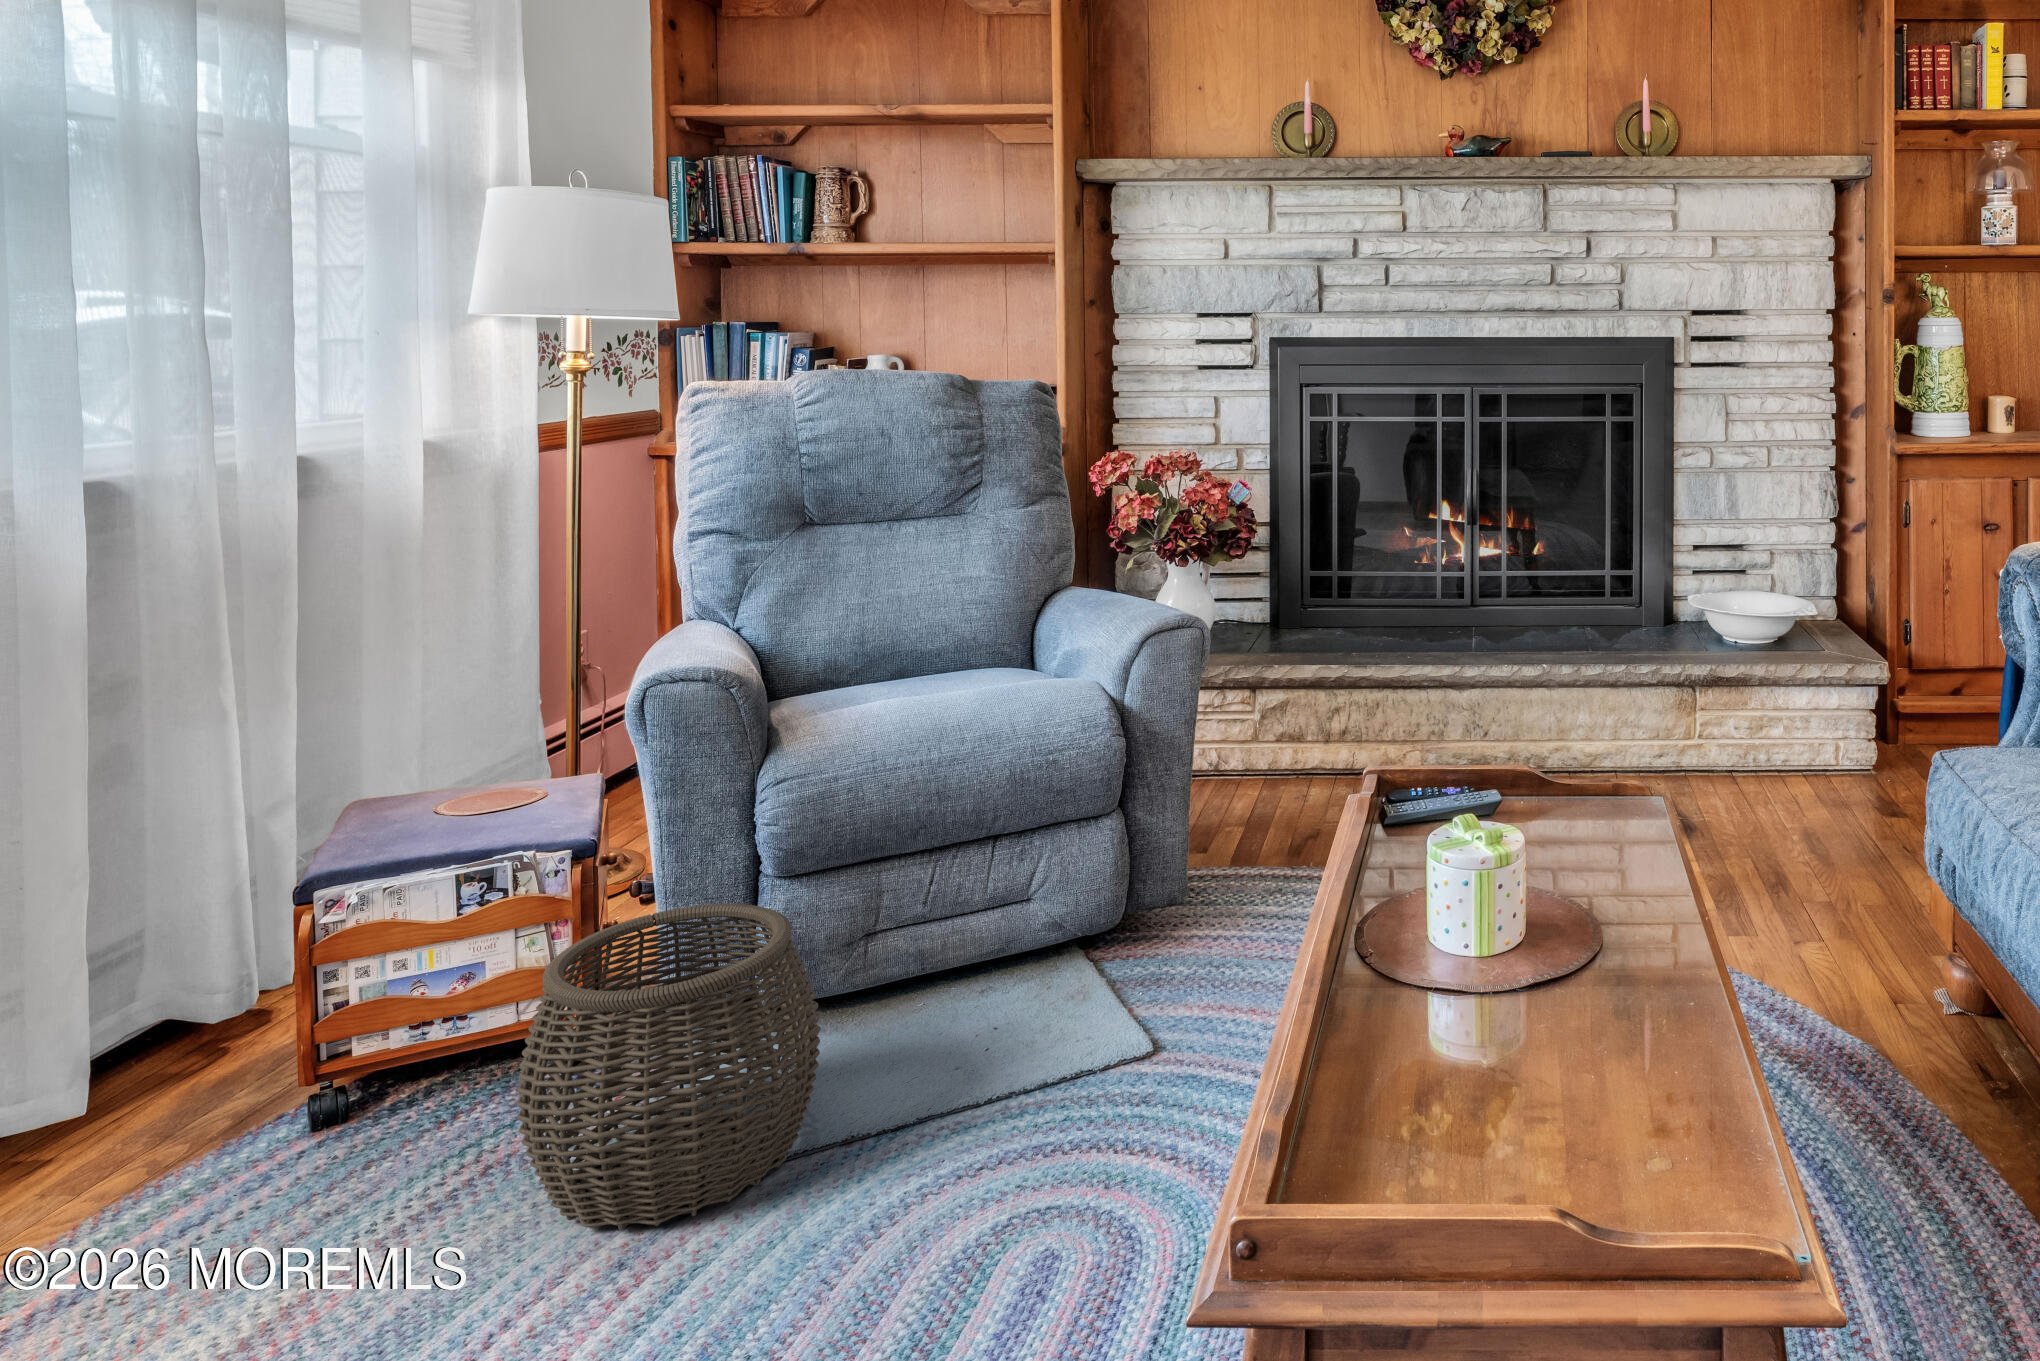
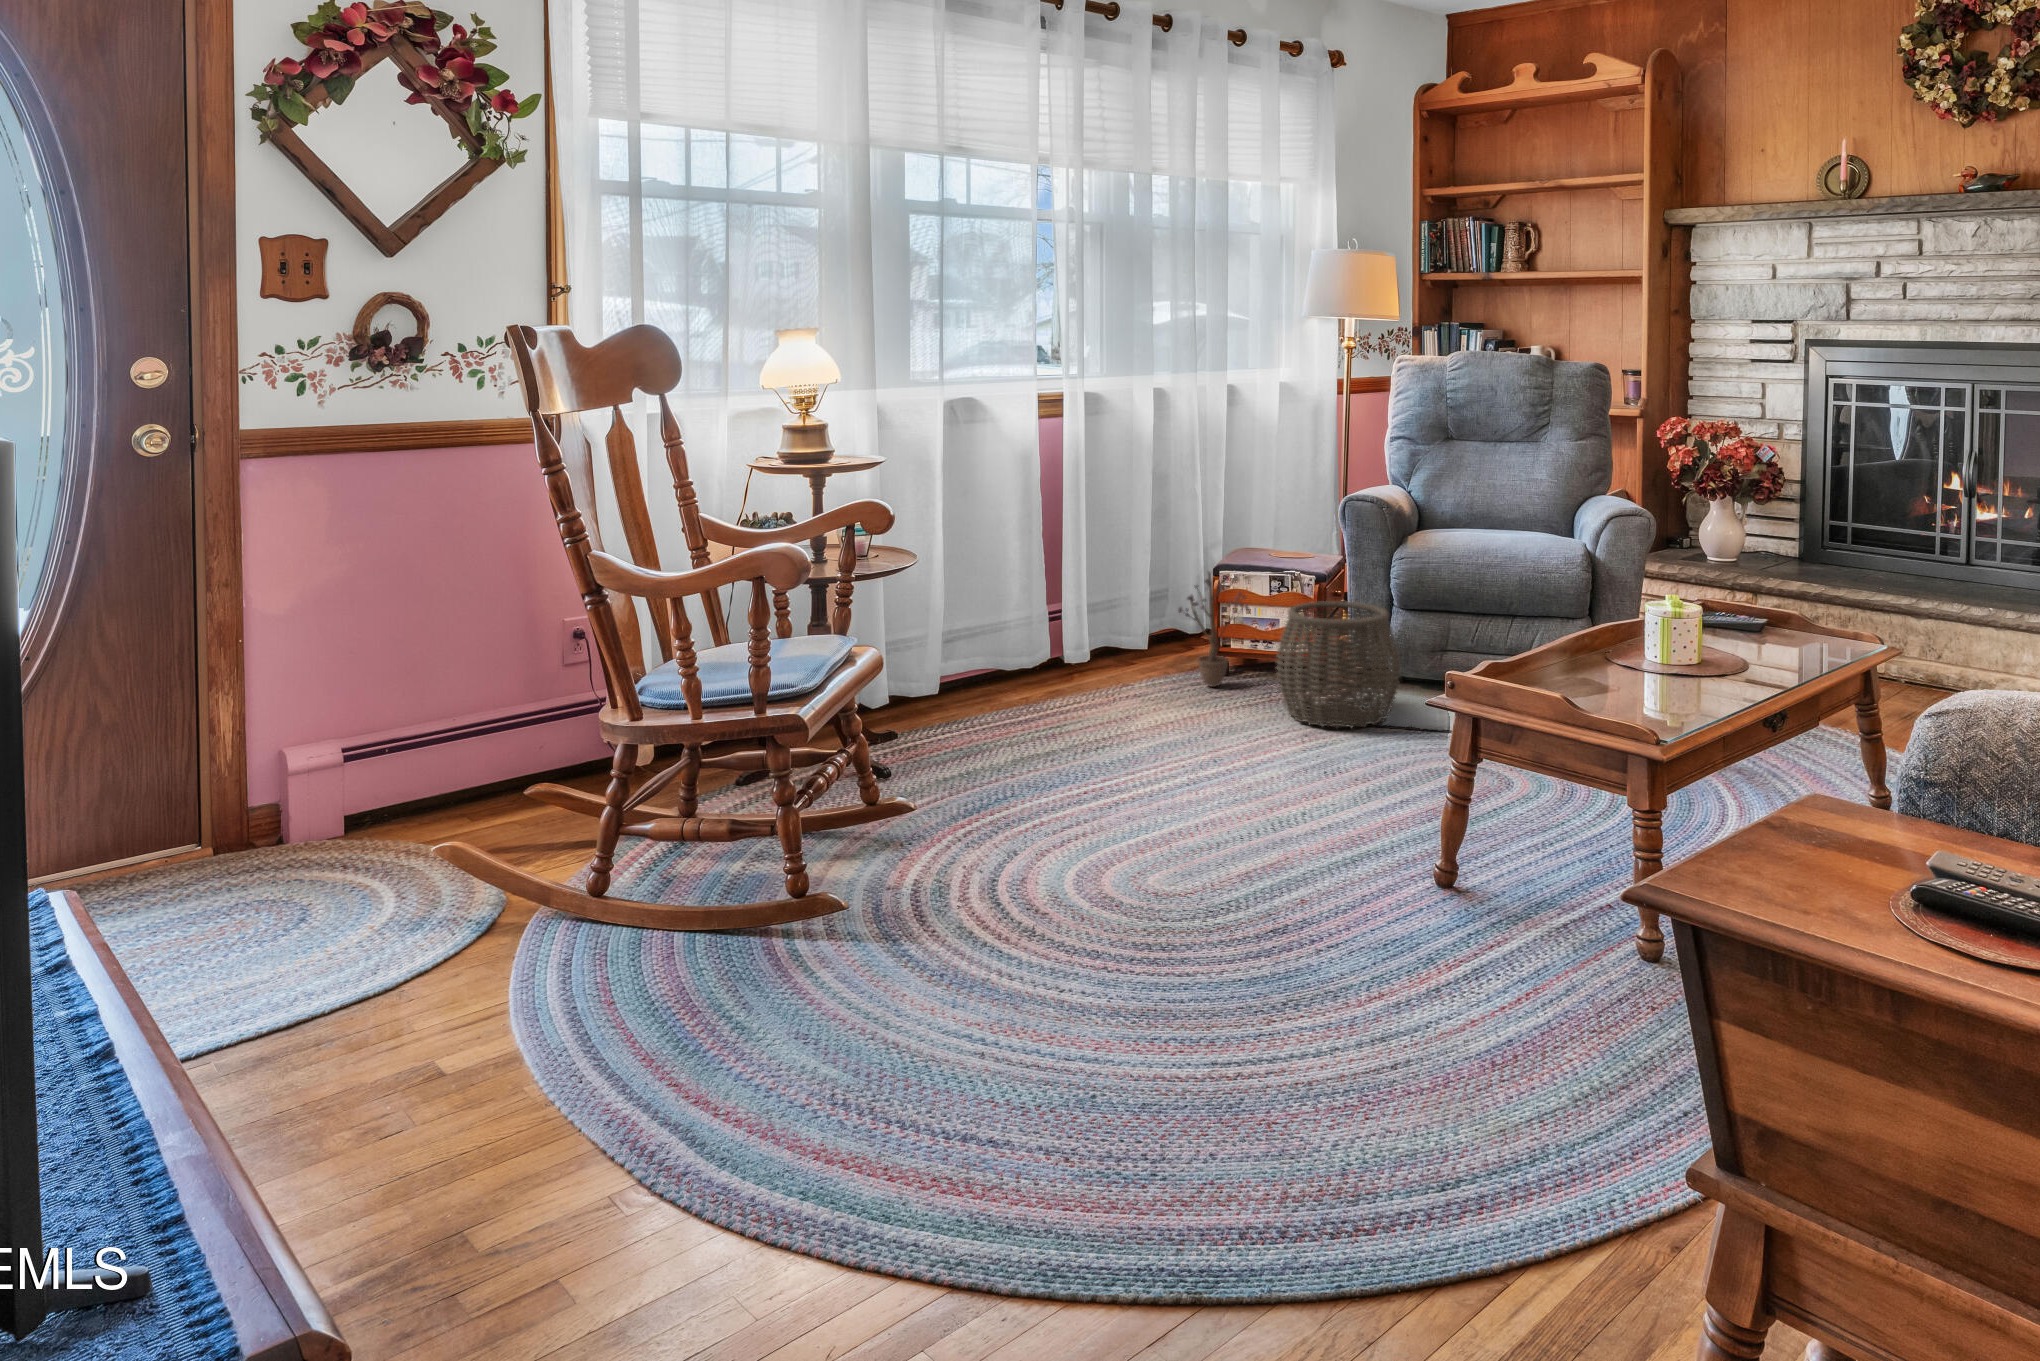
decorative plant: none [162,914,414,1205] -> present [1169,572,1249,687]

